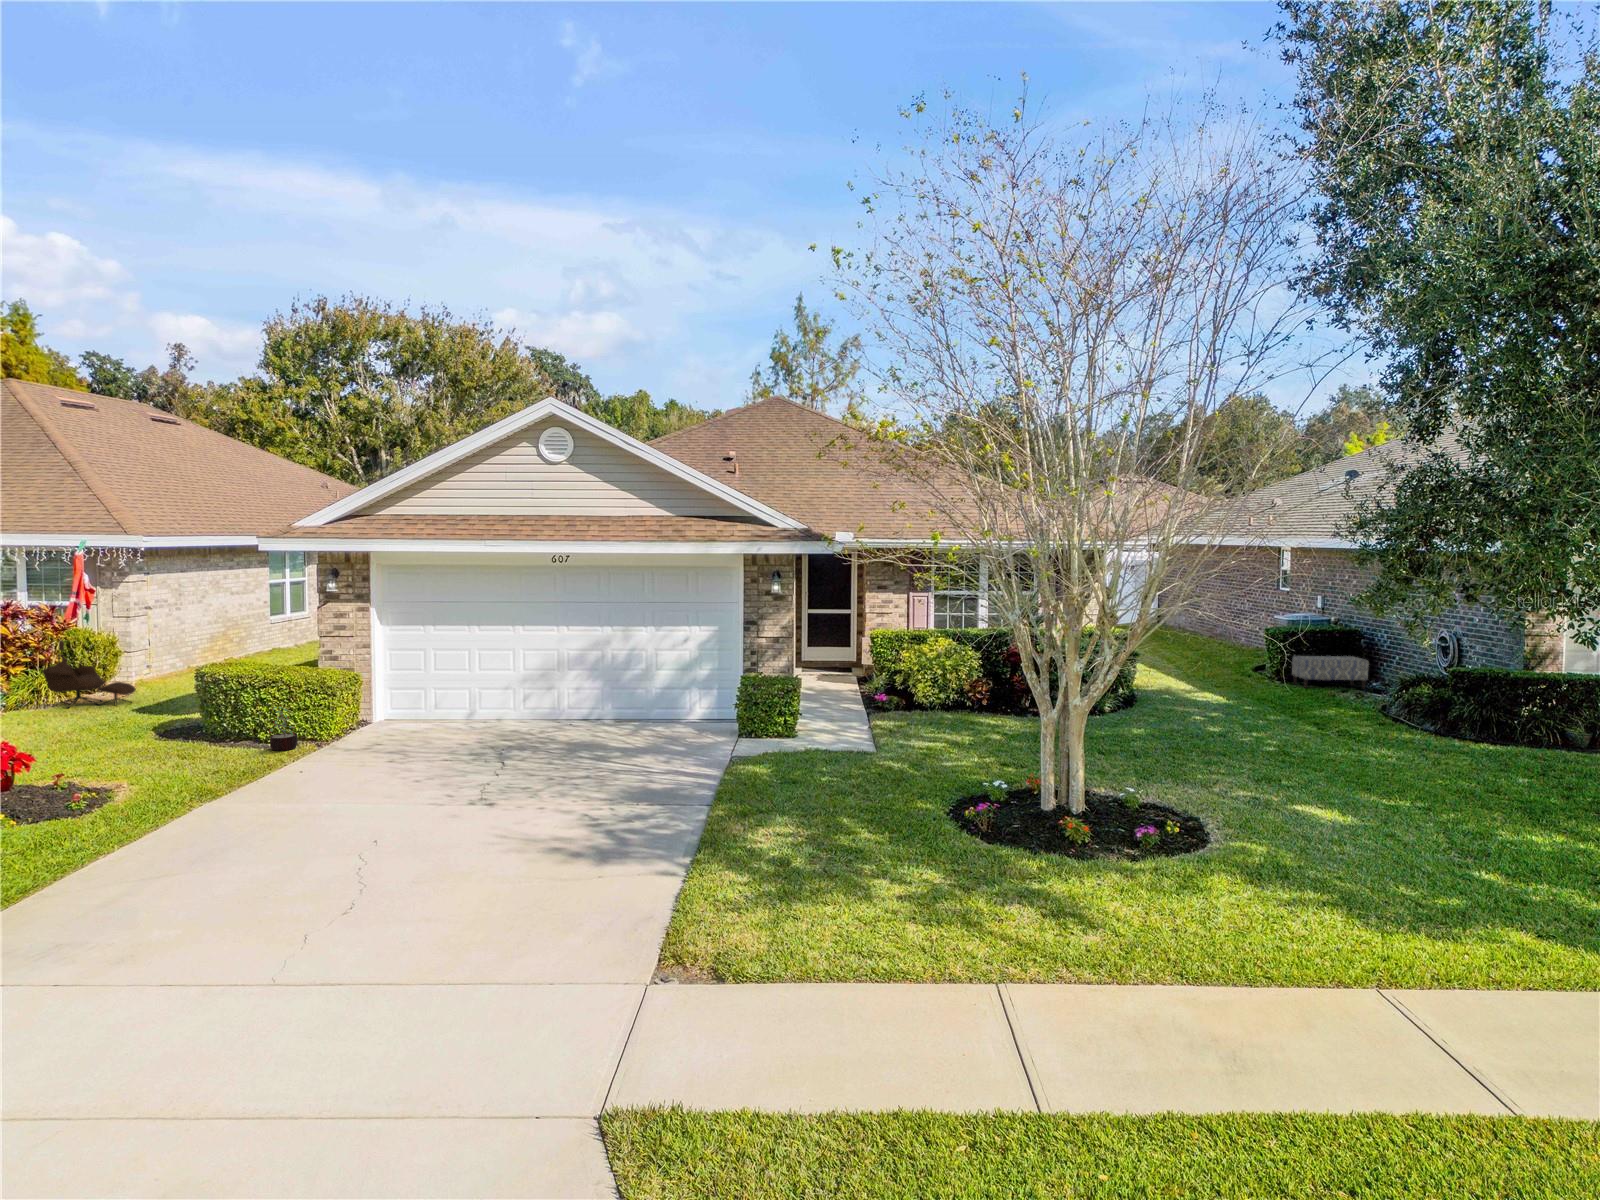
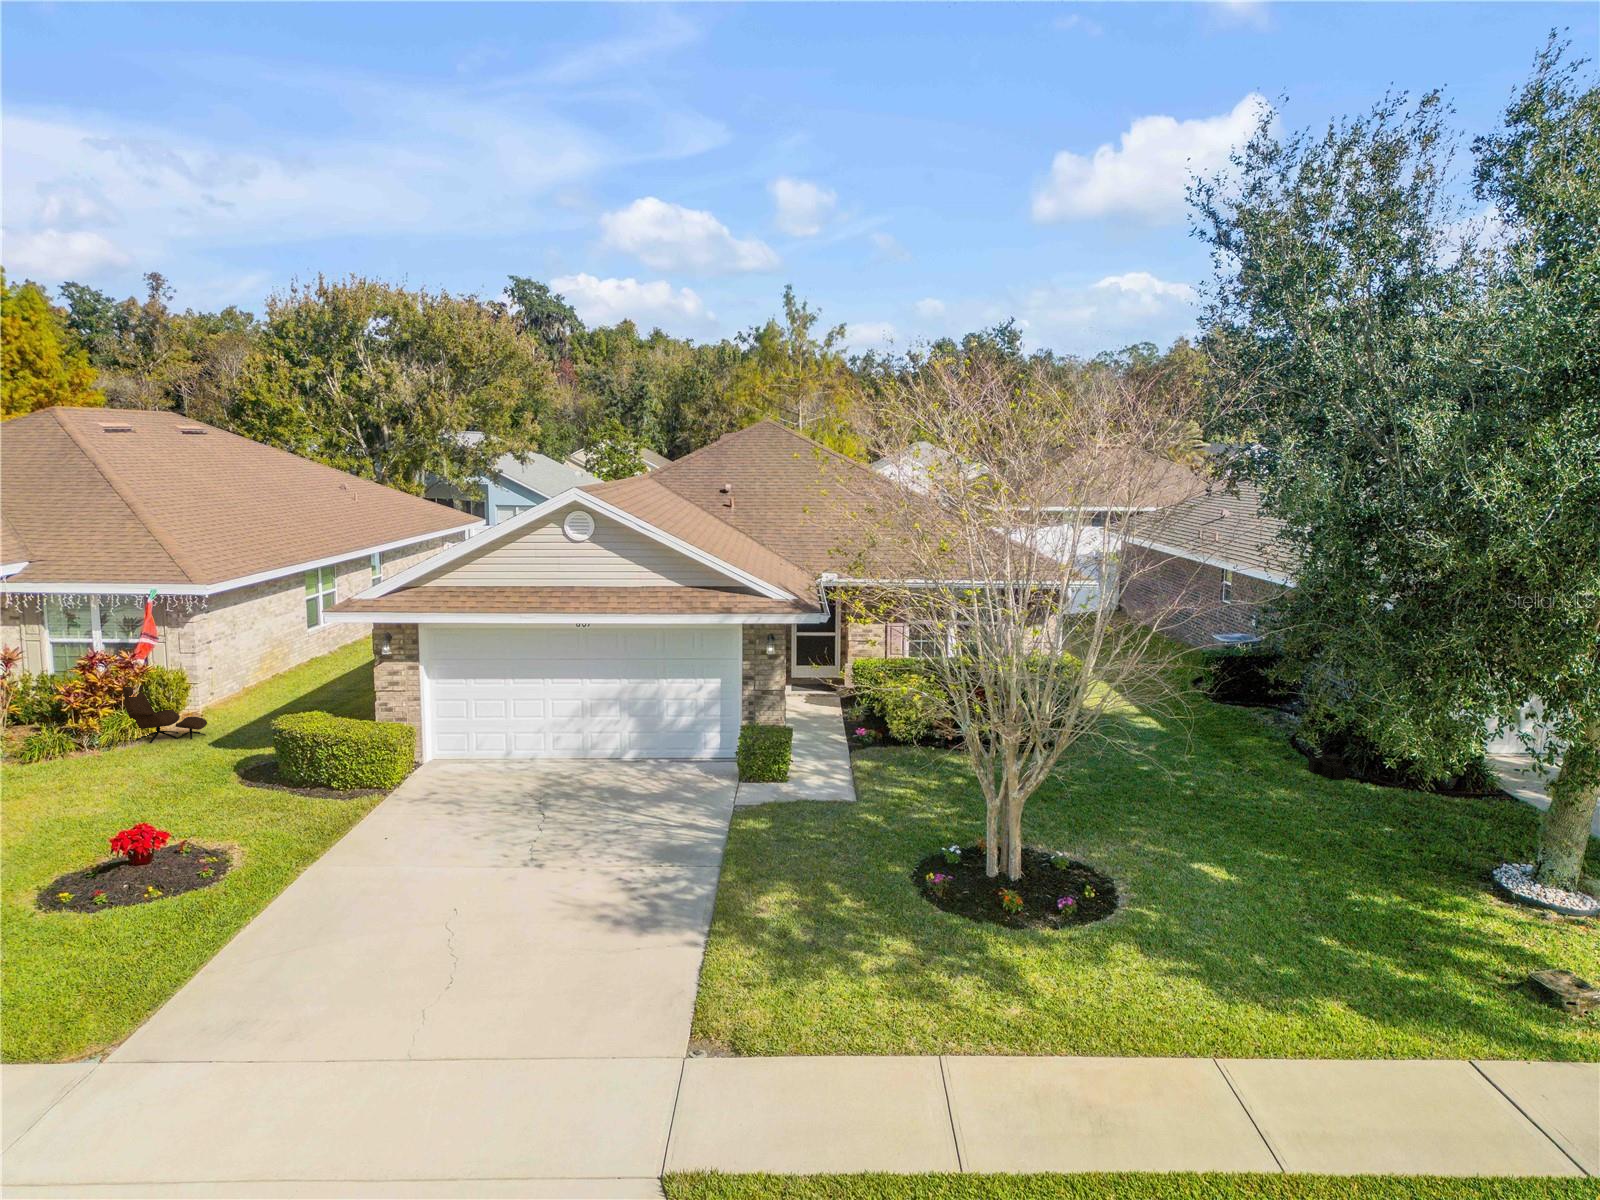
bench: present [1292,656,1369,689] -> none [1221,681,1286,712]
decorative plant: present [269,705,298,751] -> none [341,760,366,800]
storage bin: none [1411,714,1459,739] -> present [1308,755,1346,779]

